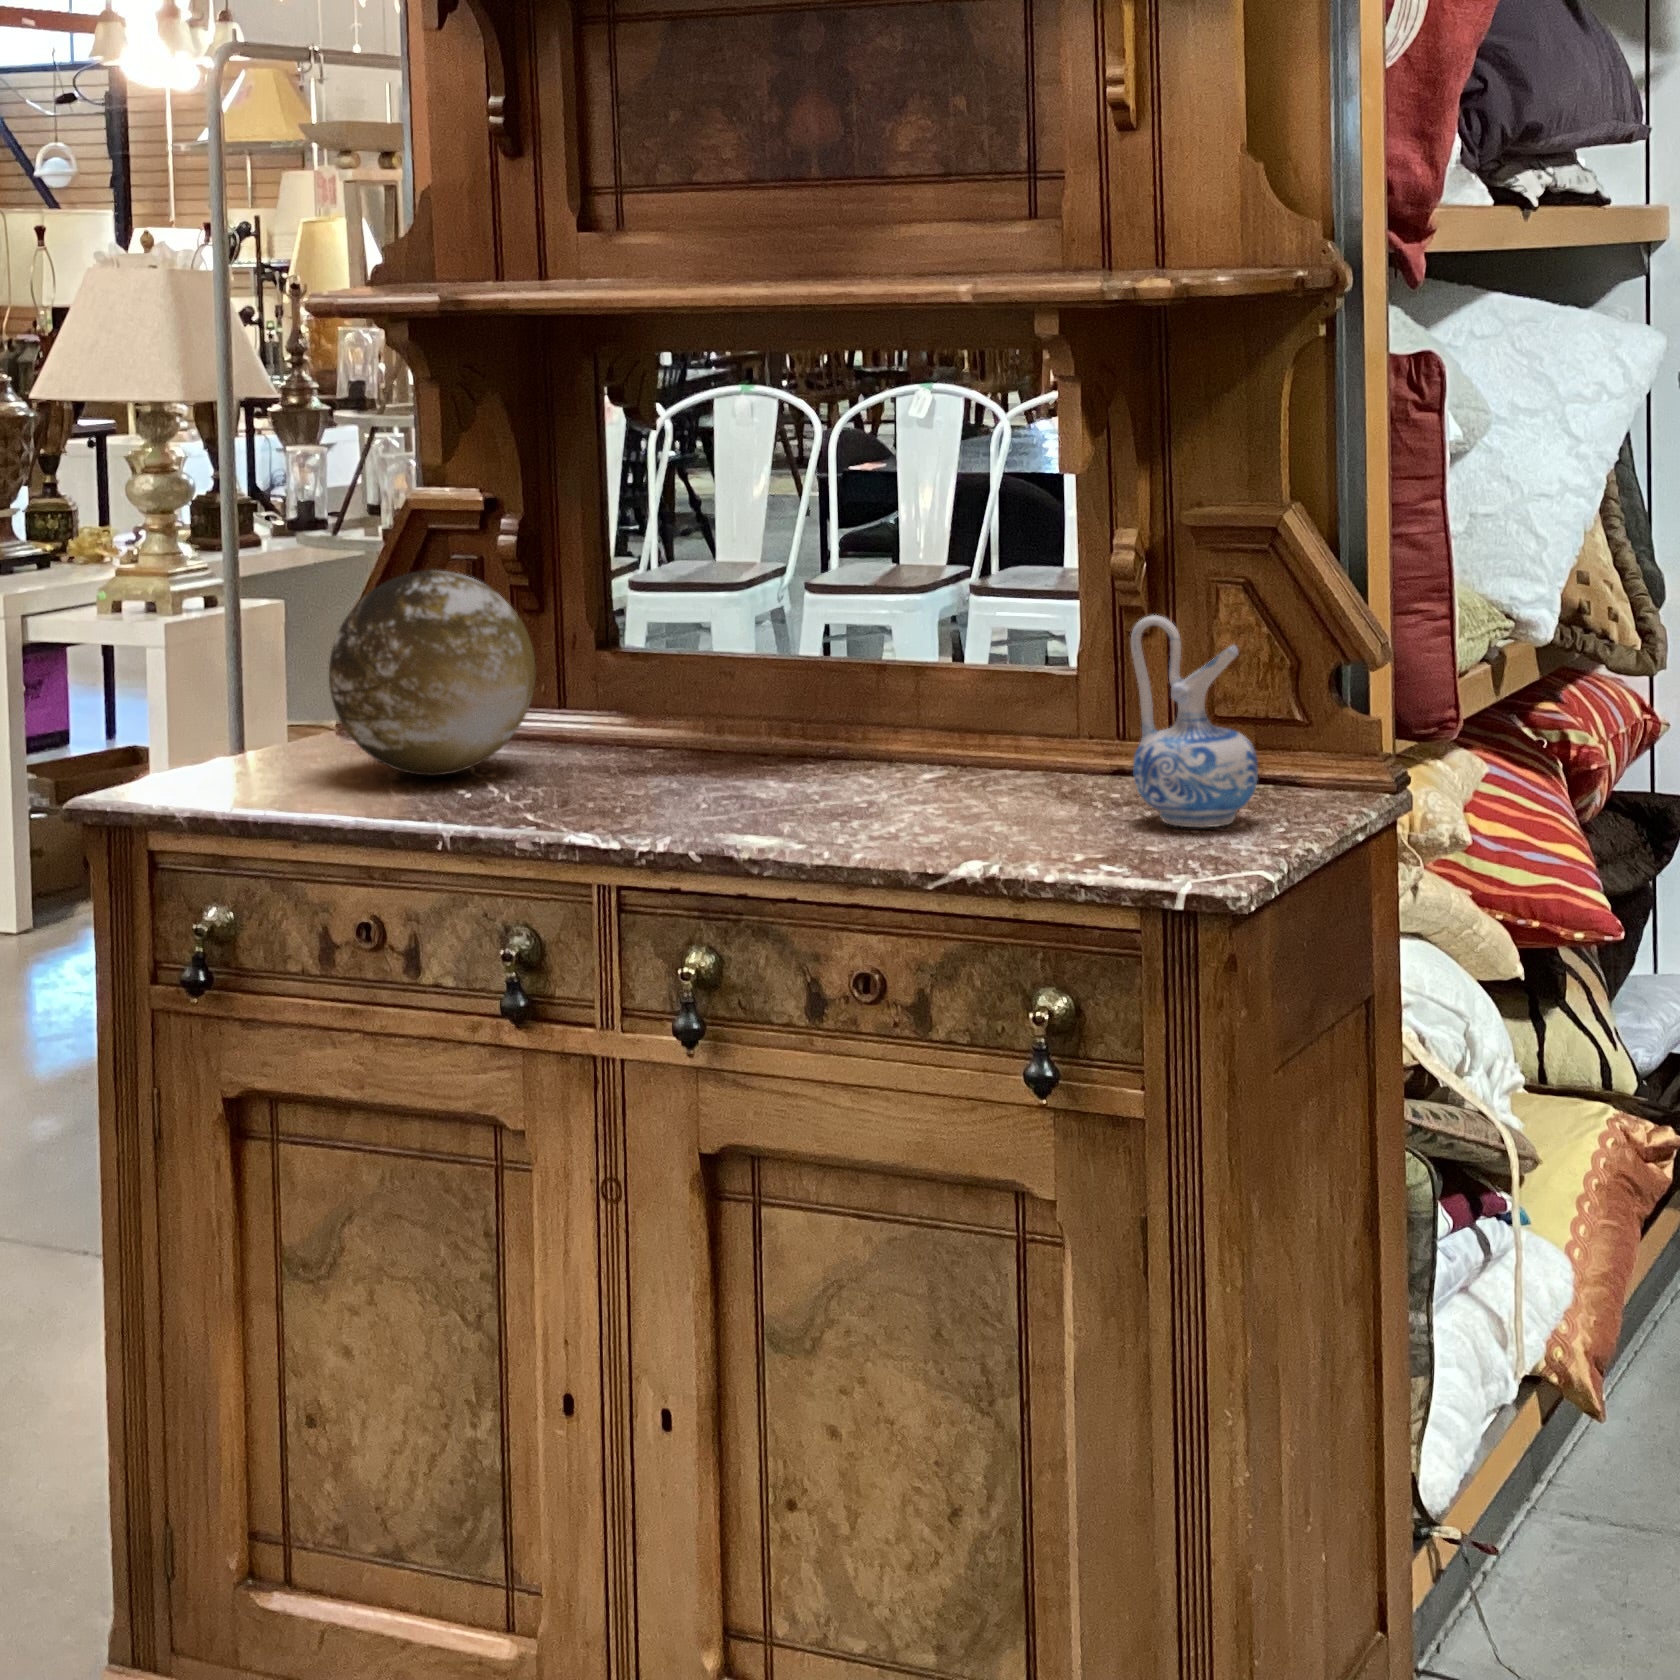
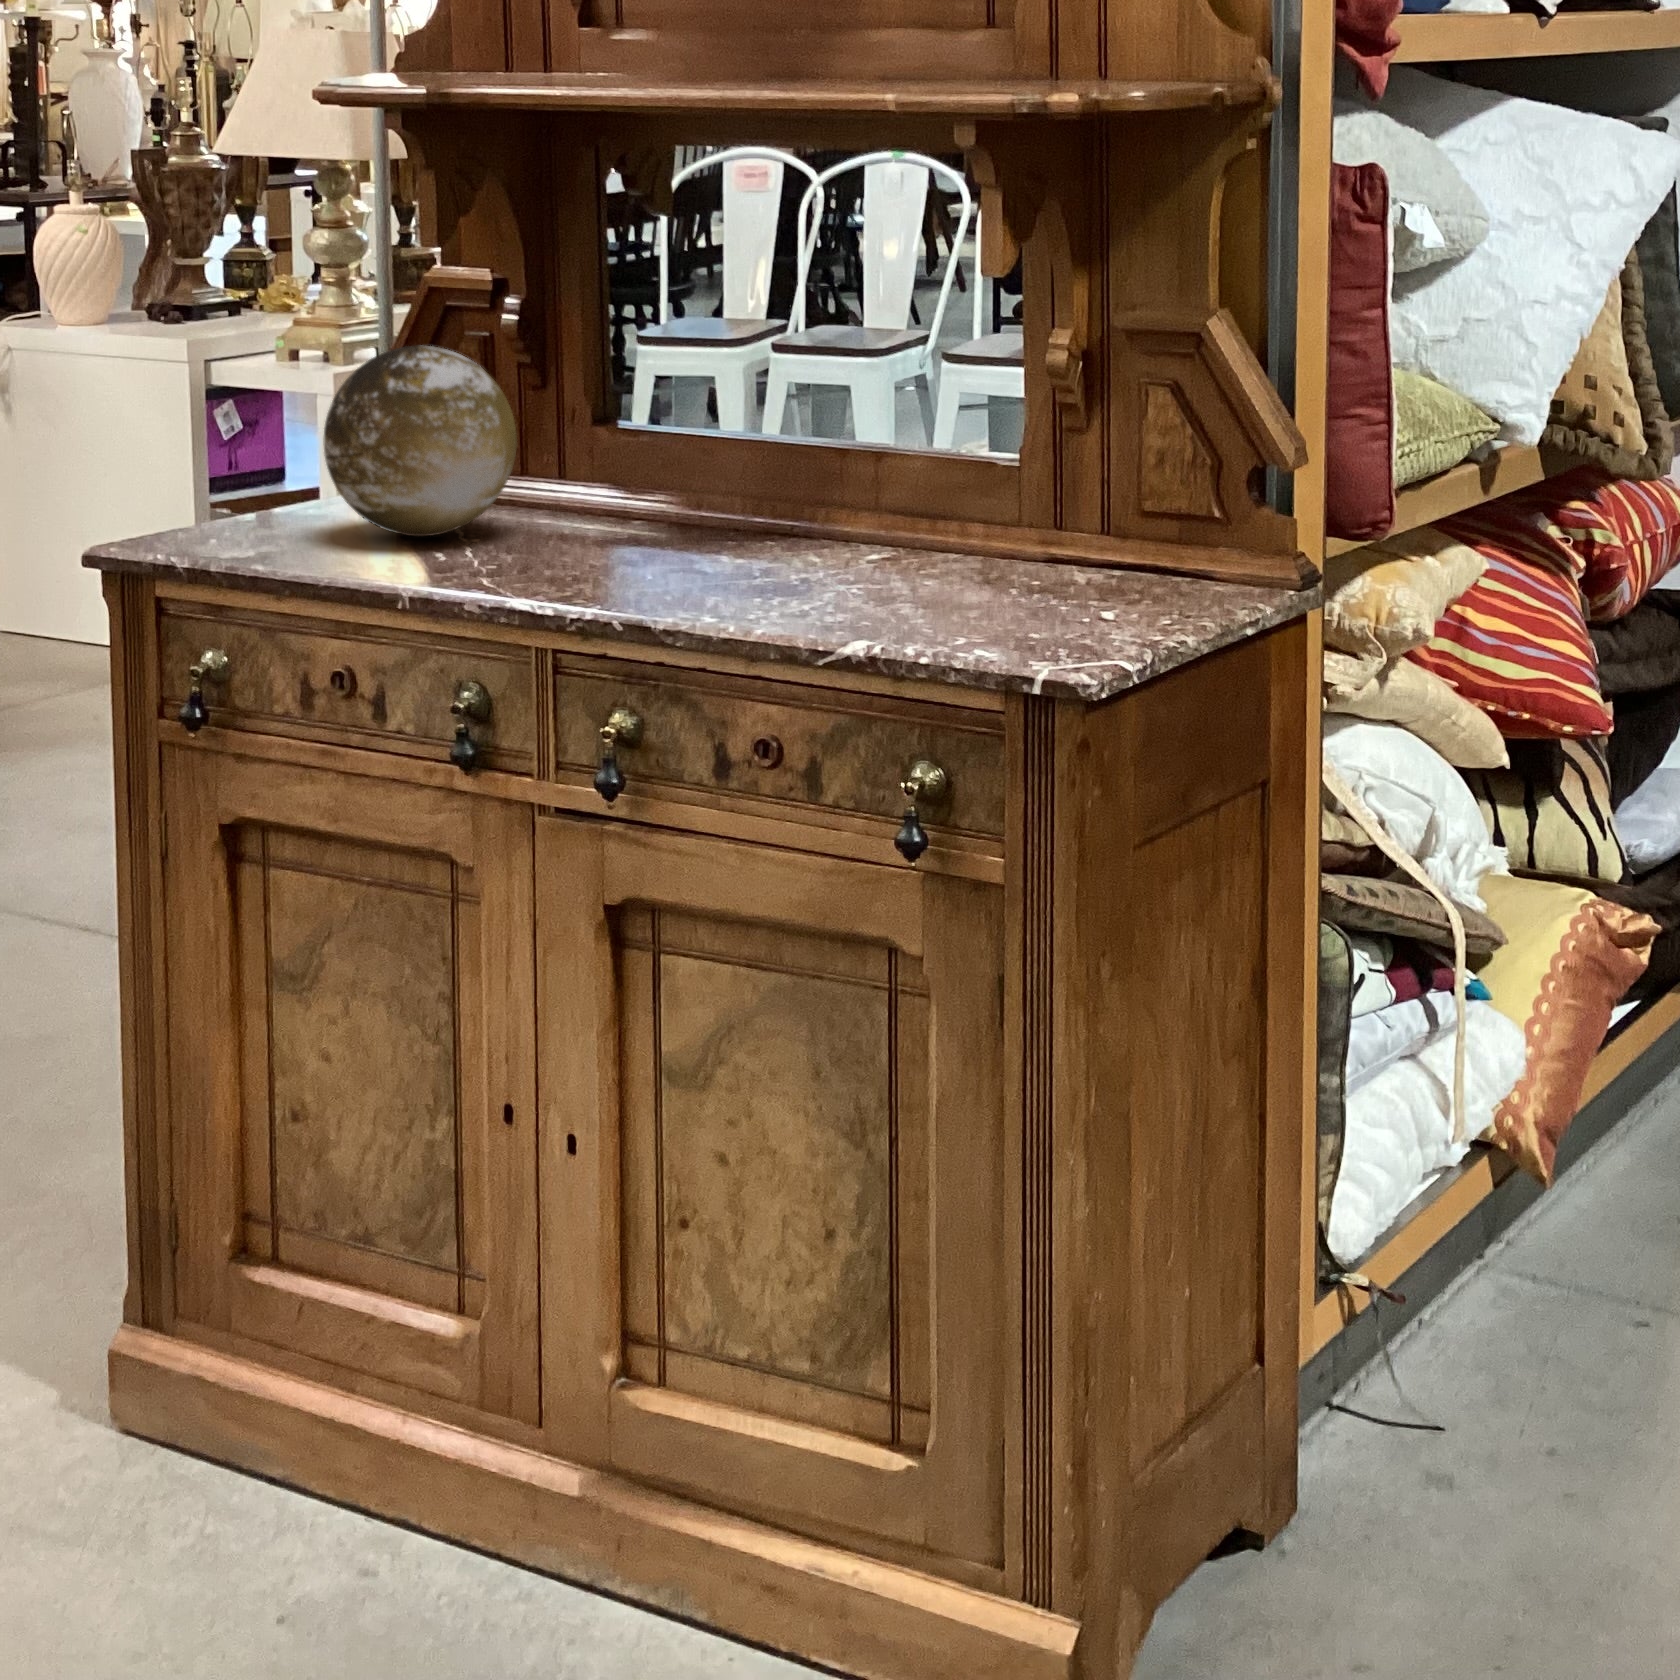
ceramic pitcher: present [1131,615,1258,827] -> none [1034,416,1151,619]

